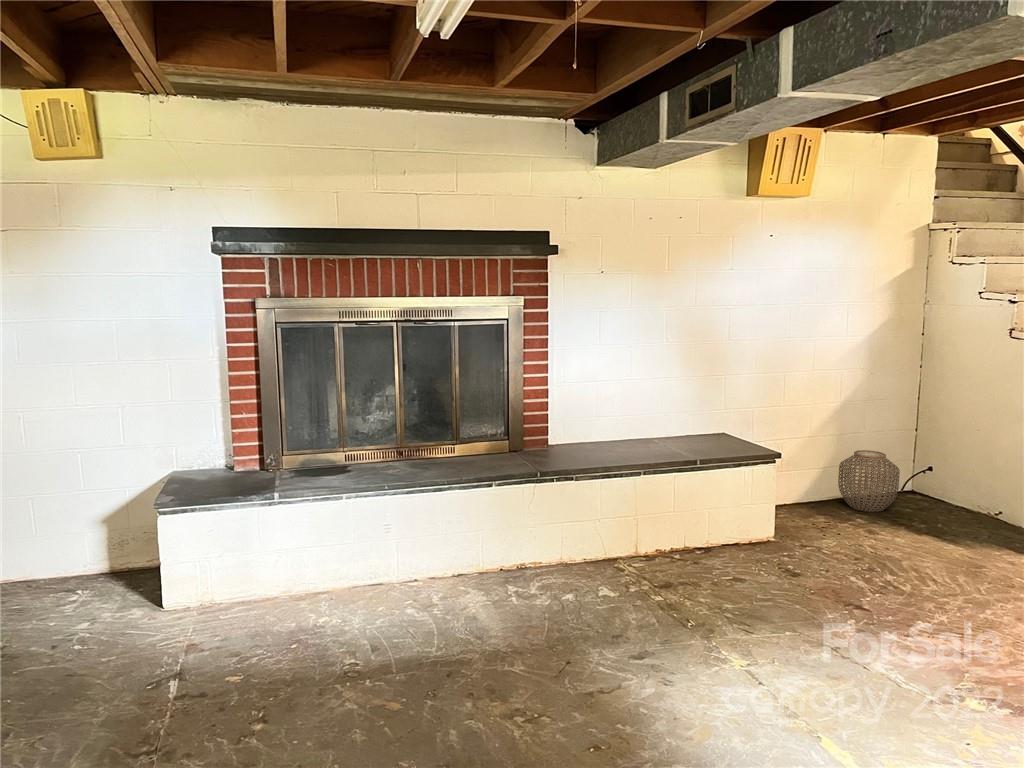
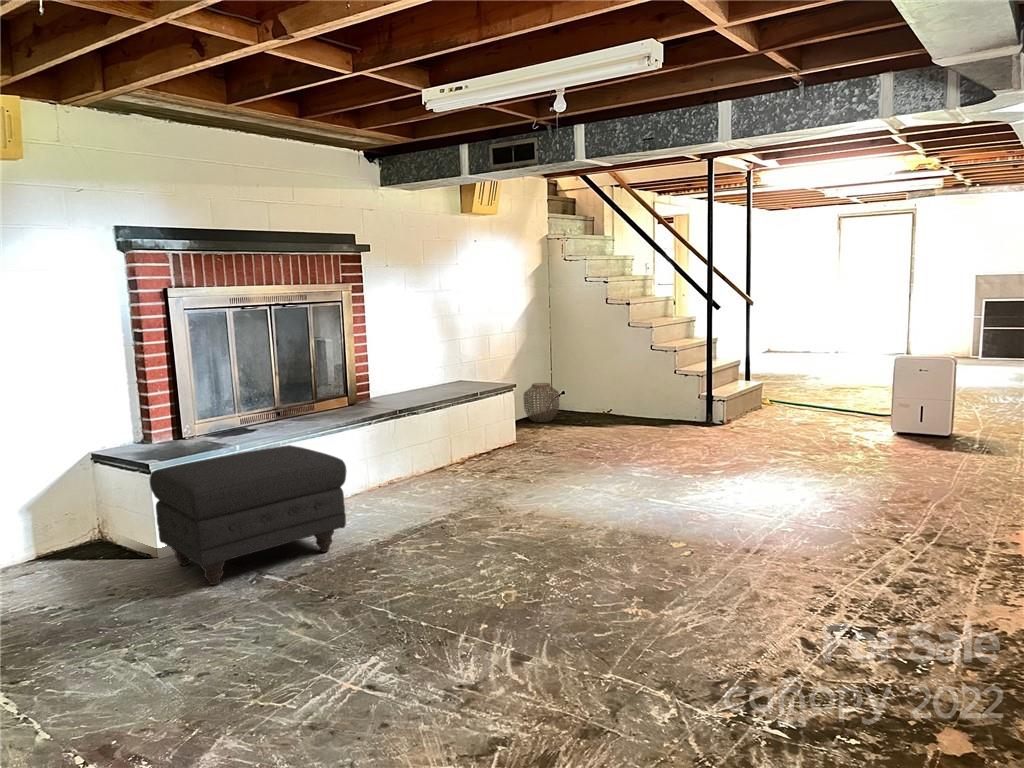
ottoman: none [52,508,317,681] -> present [150,445,347,585]

